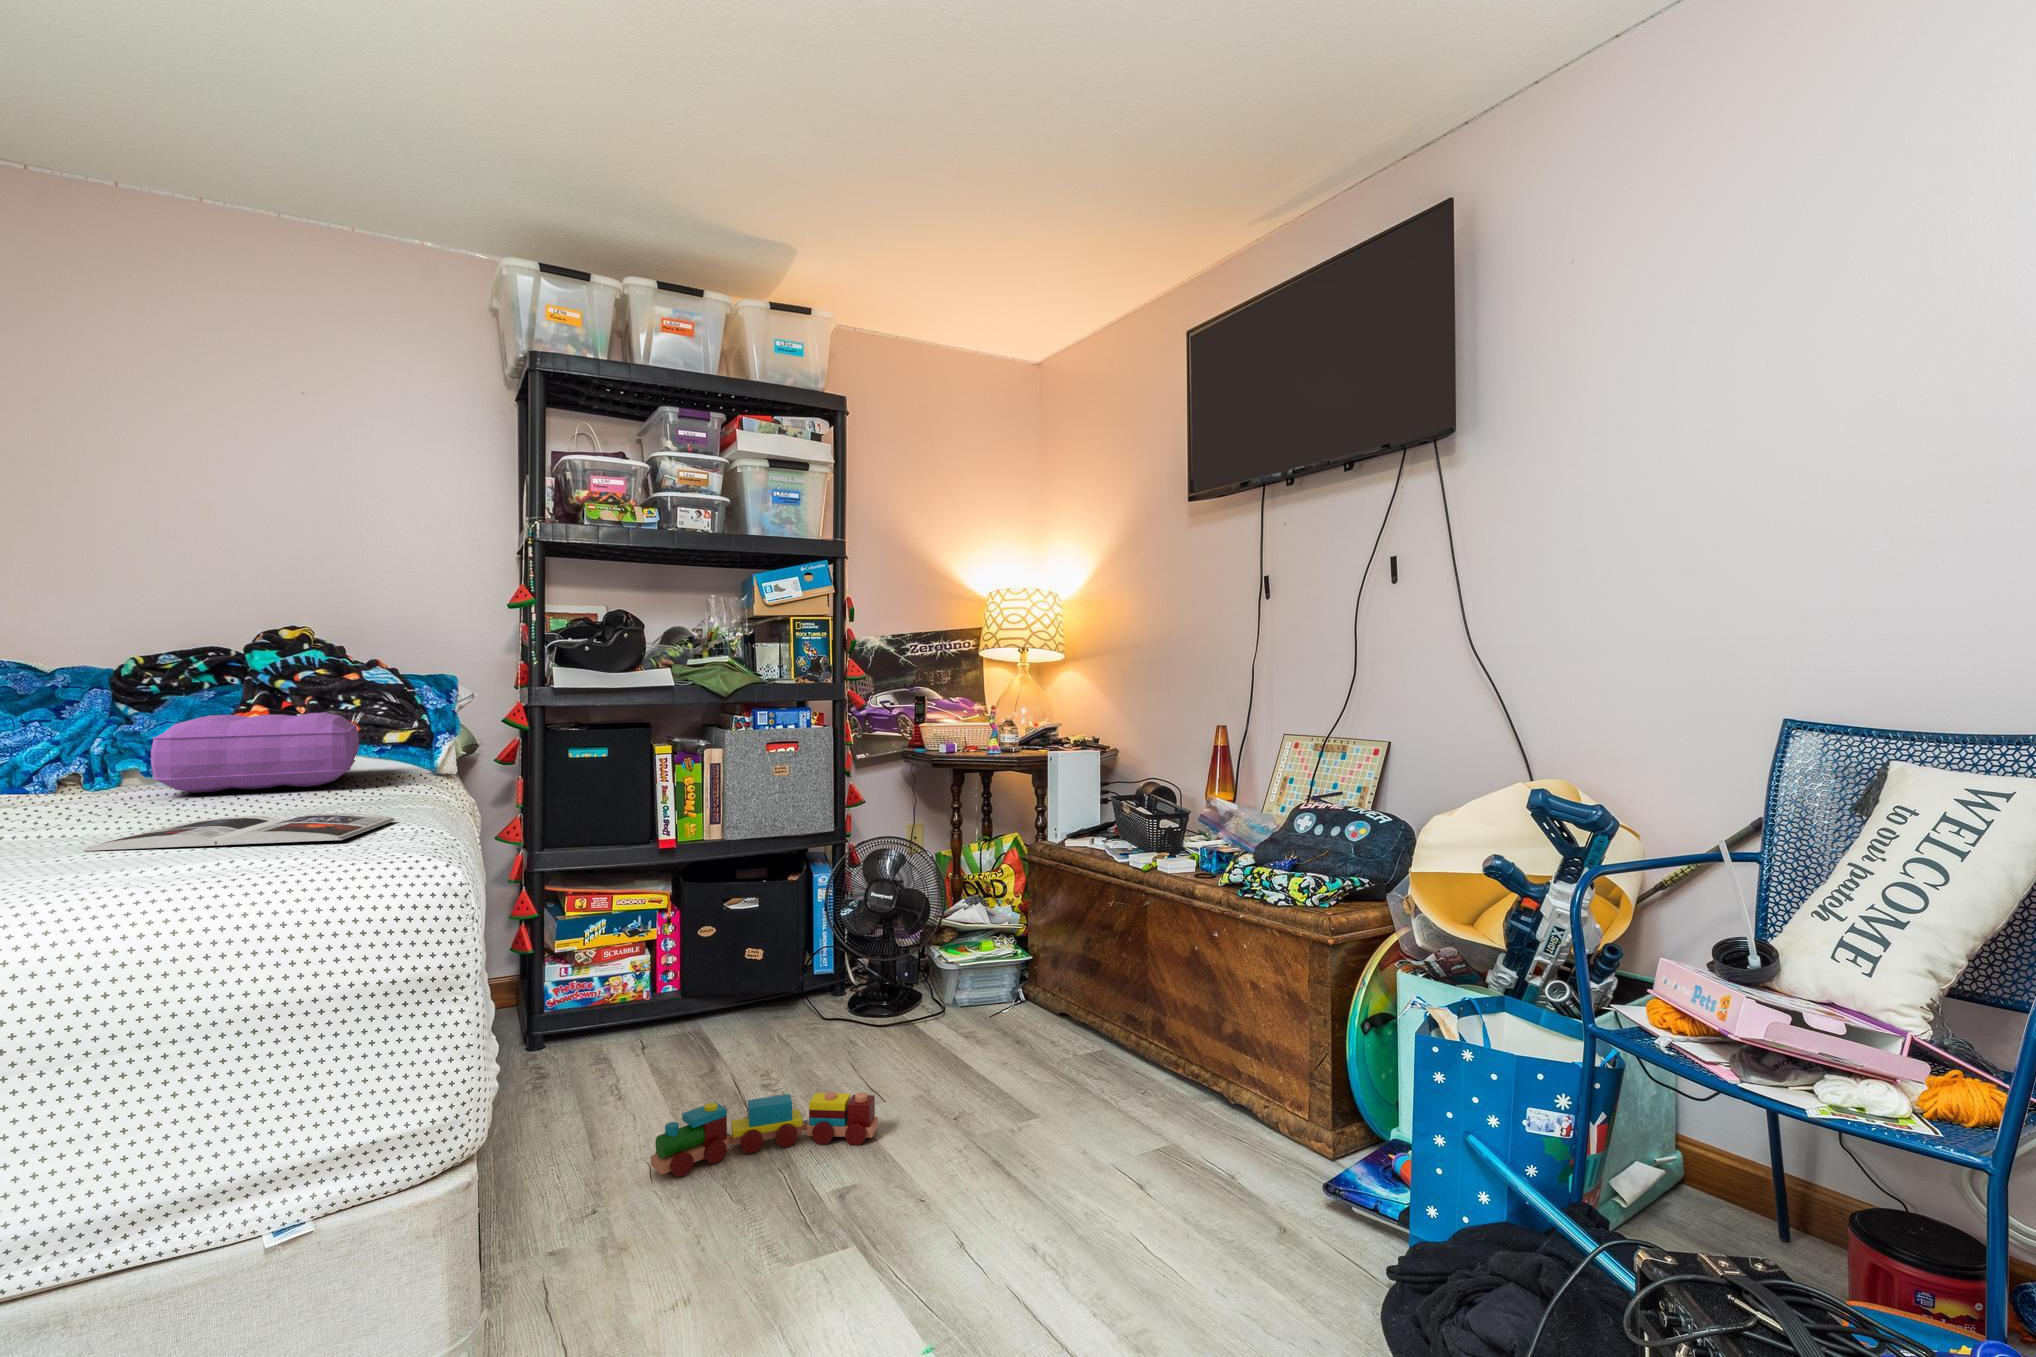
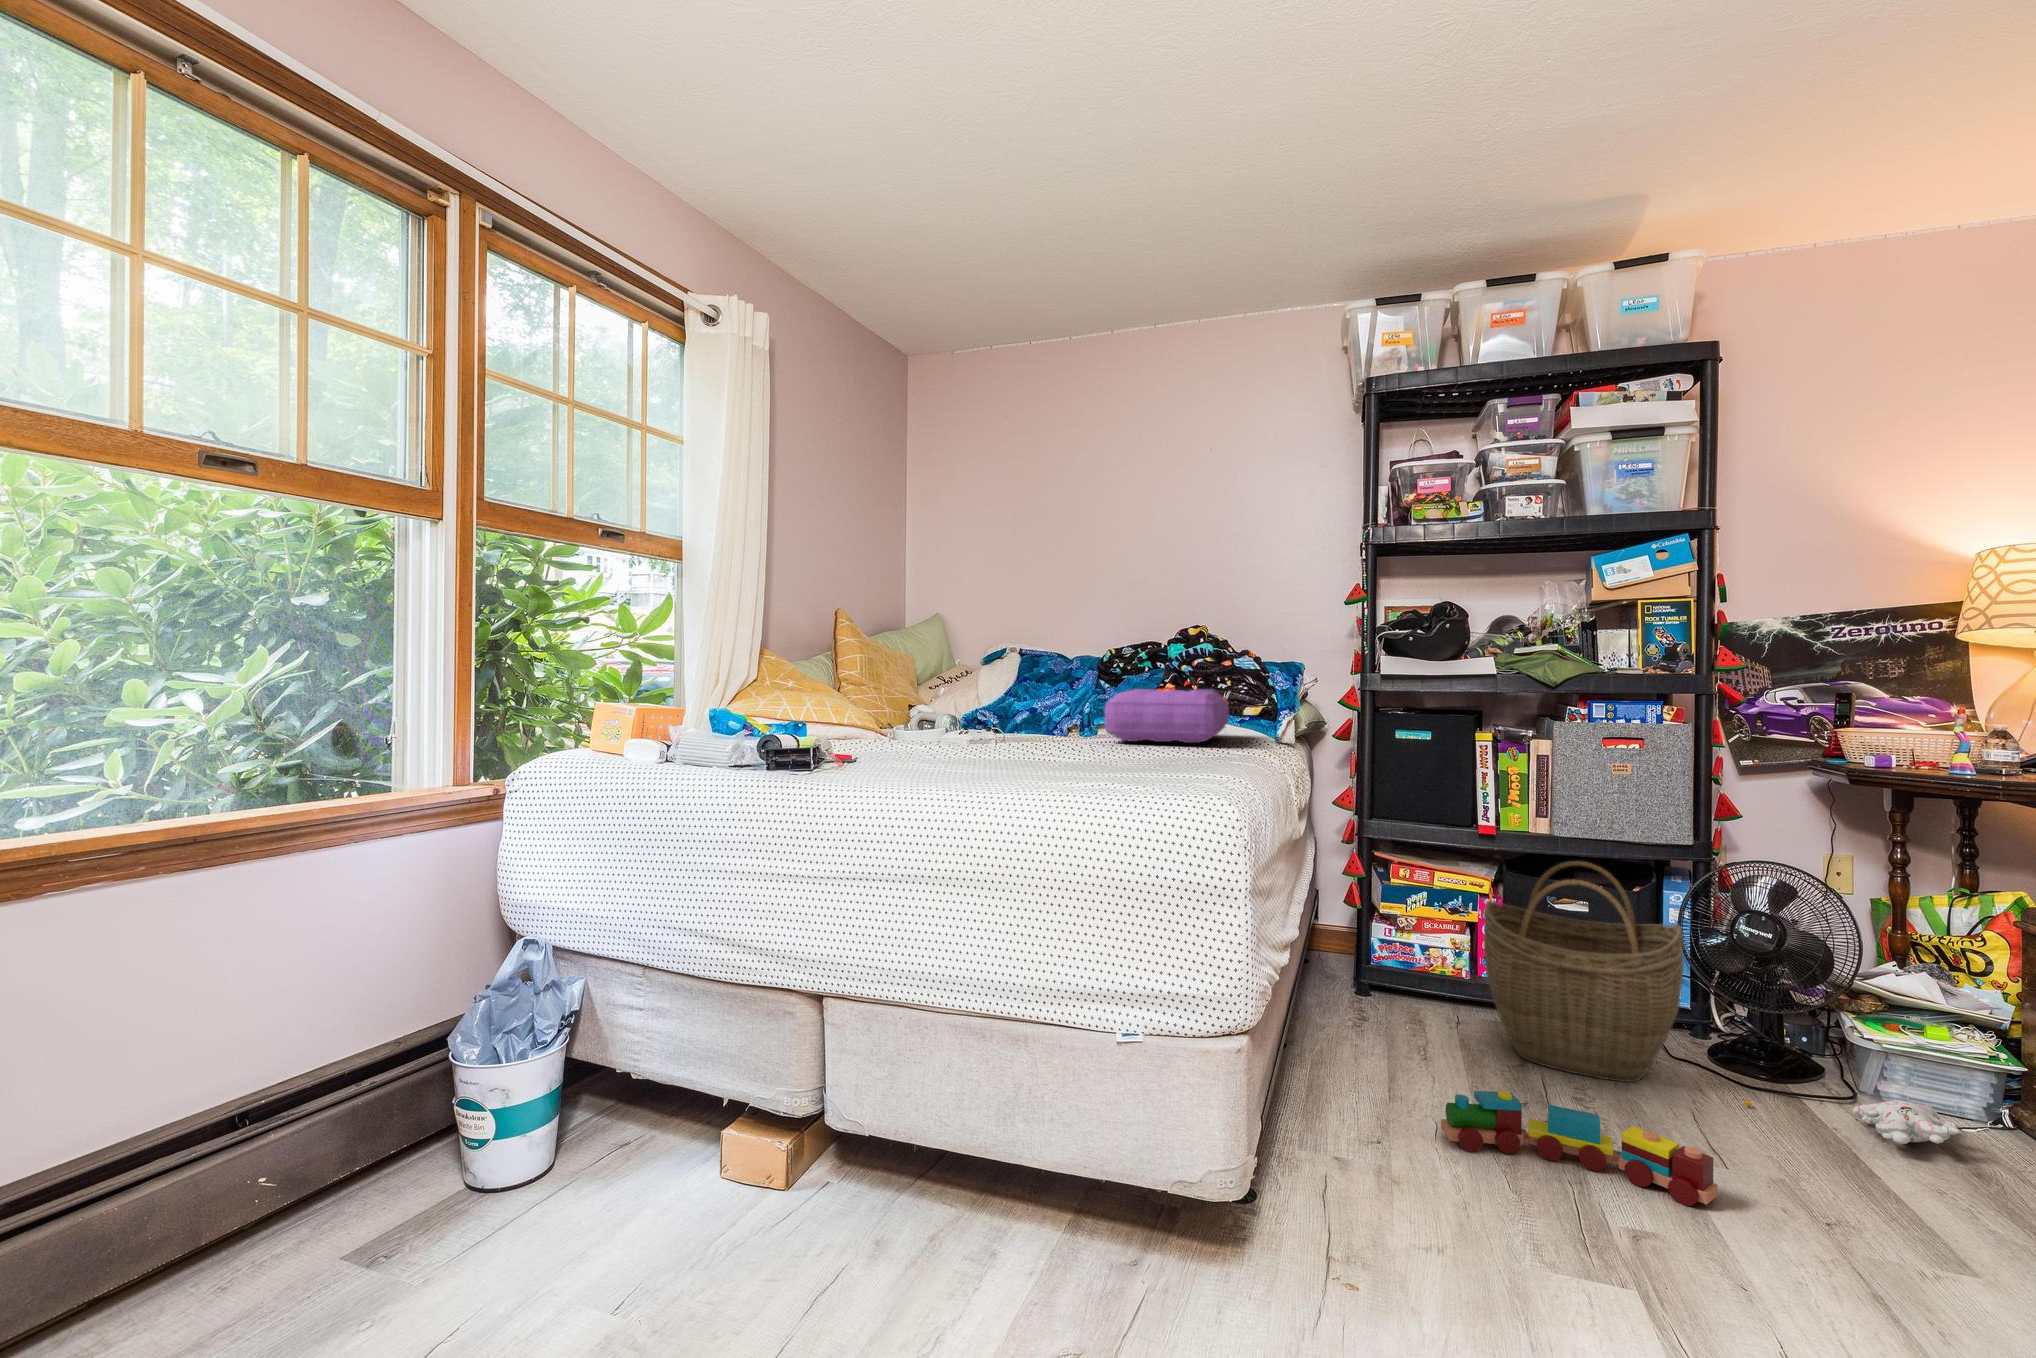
magazine: present [82,813,396,851] -> none [1054,758,1229,780]
woven basket: none [671,861,835,1065] -> present [1483,861,1684,1082]
plush toy: none [879,1000,1003,1043] -> present [1743,1101,1960,1144]

